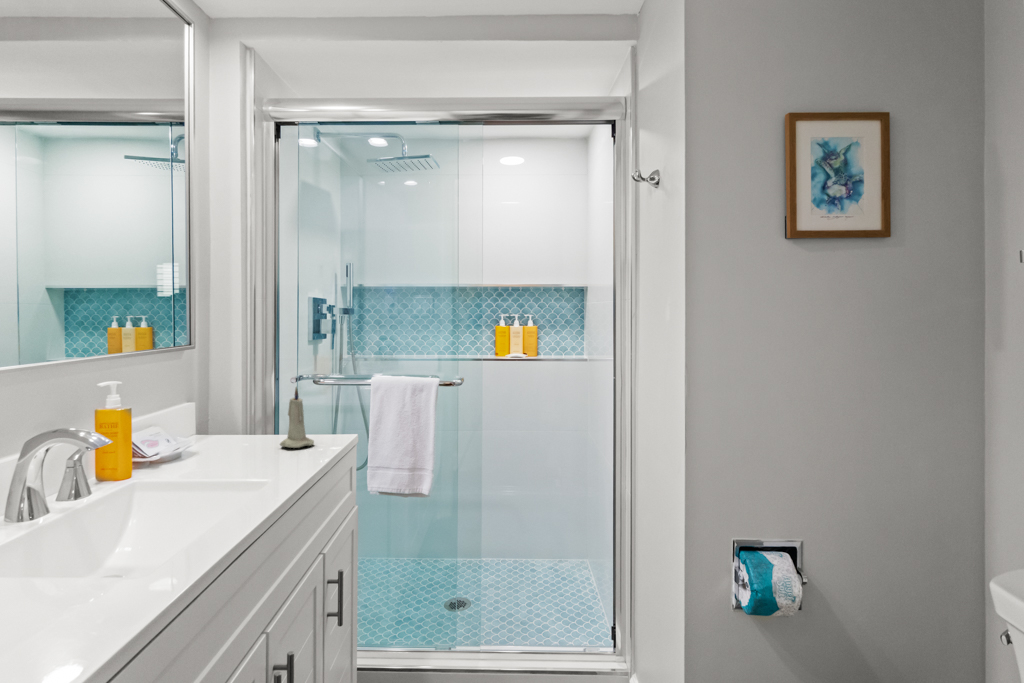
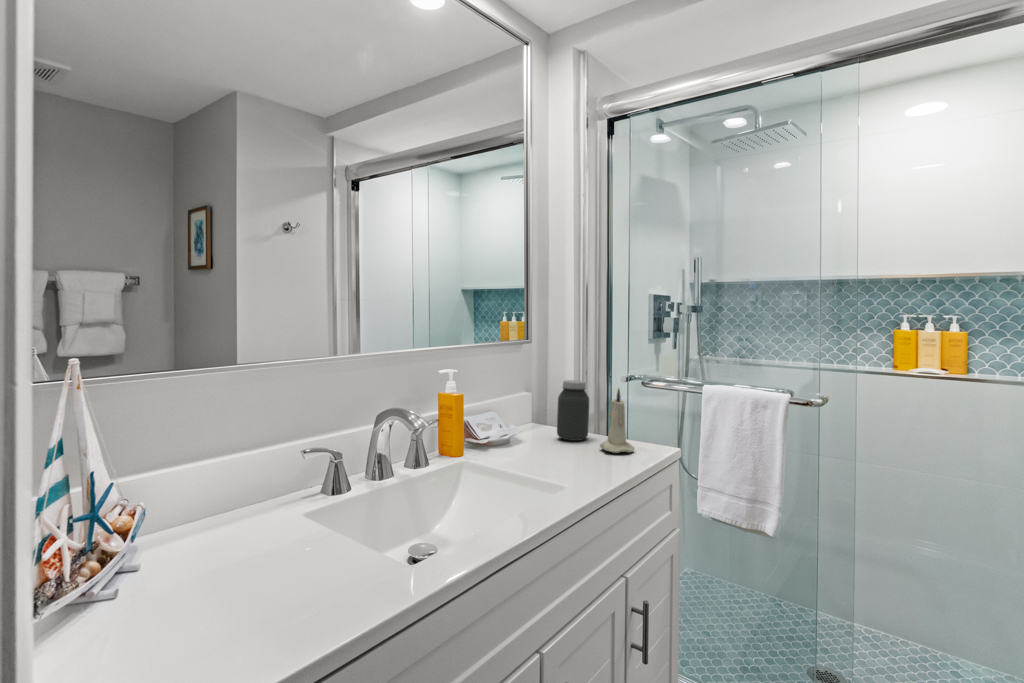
jar: none [226,385,261,446] -> present [557,380,589,441]

